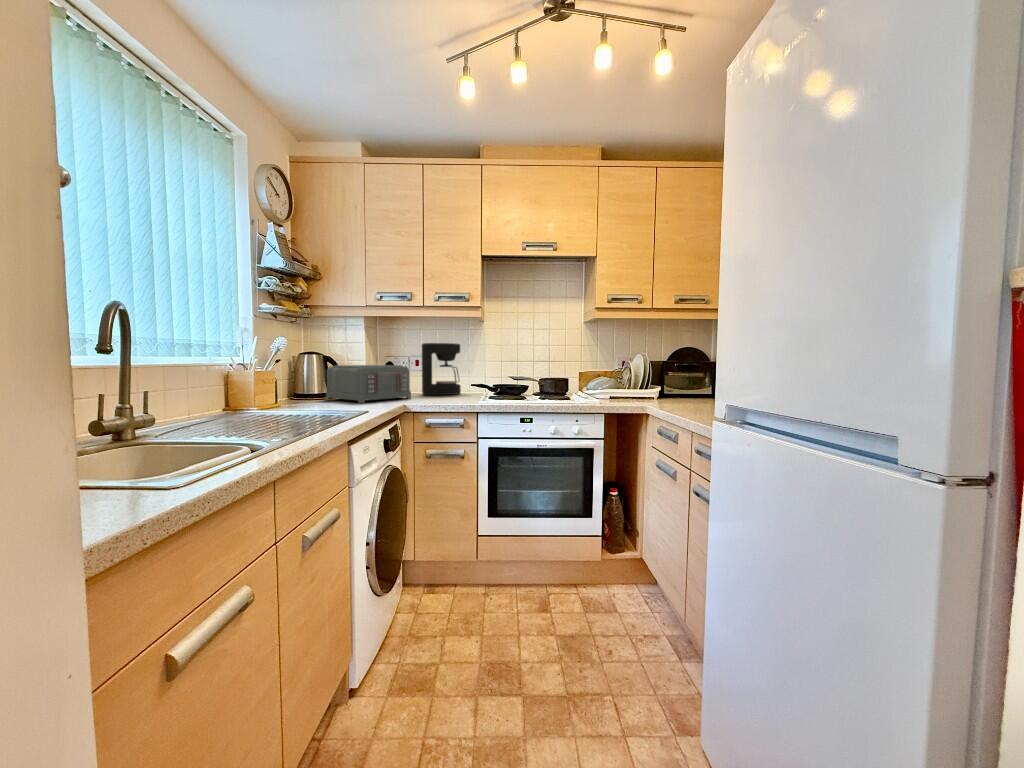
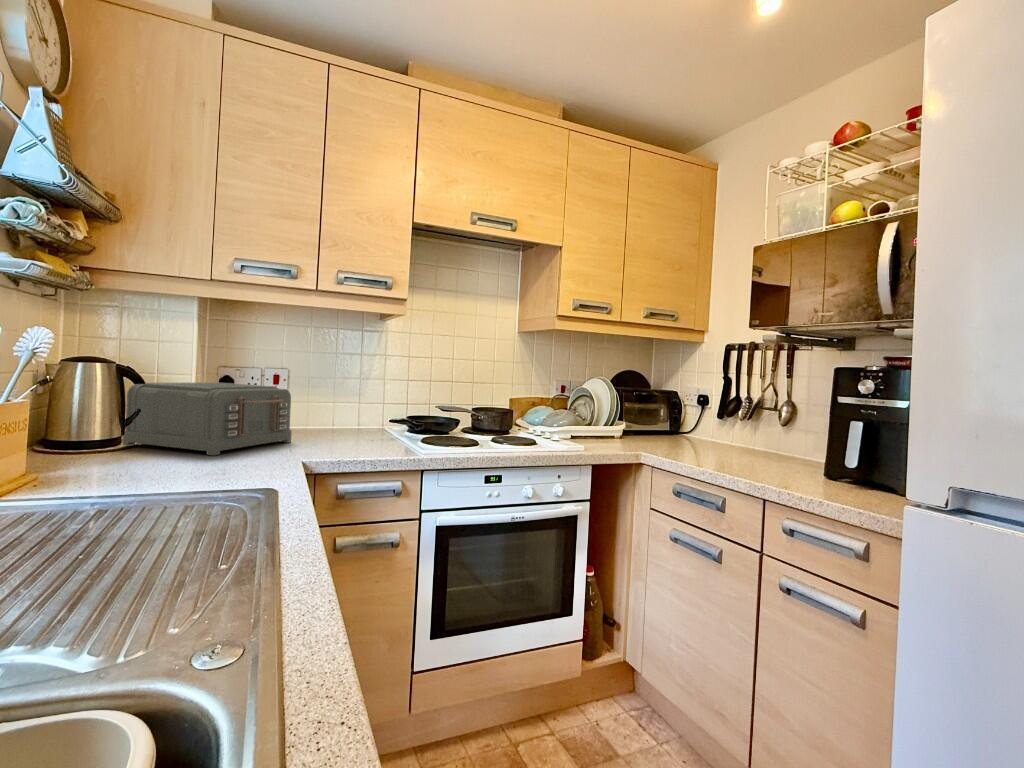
coffee maker: present [422,343,461,395] -> none [295,350,361,434]

